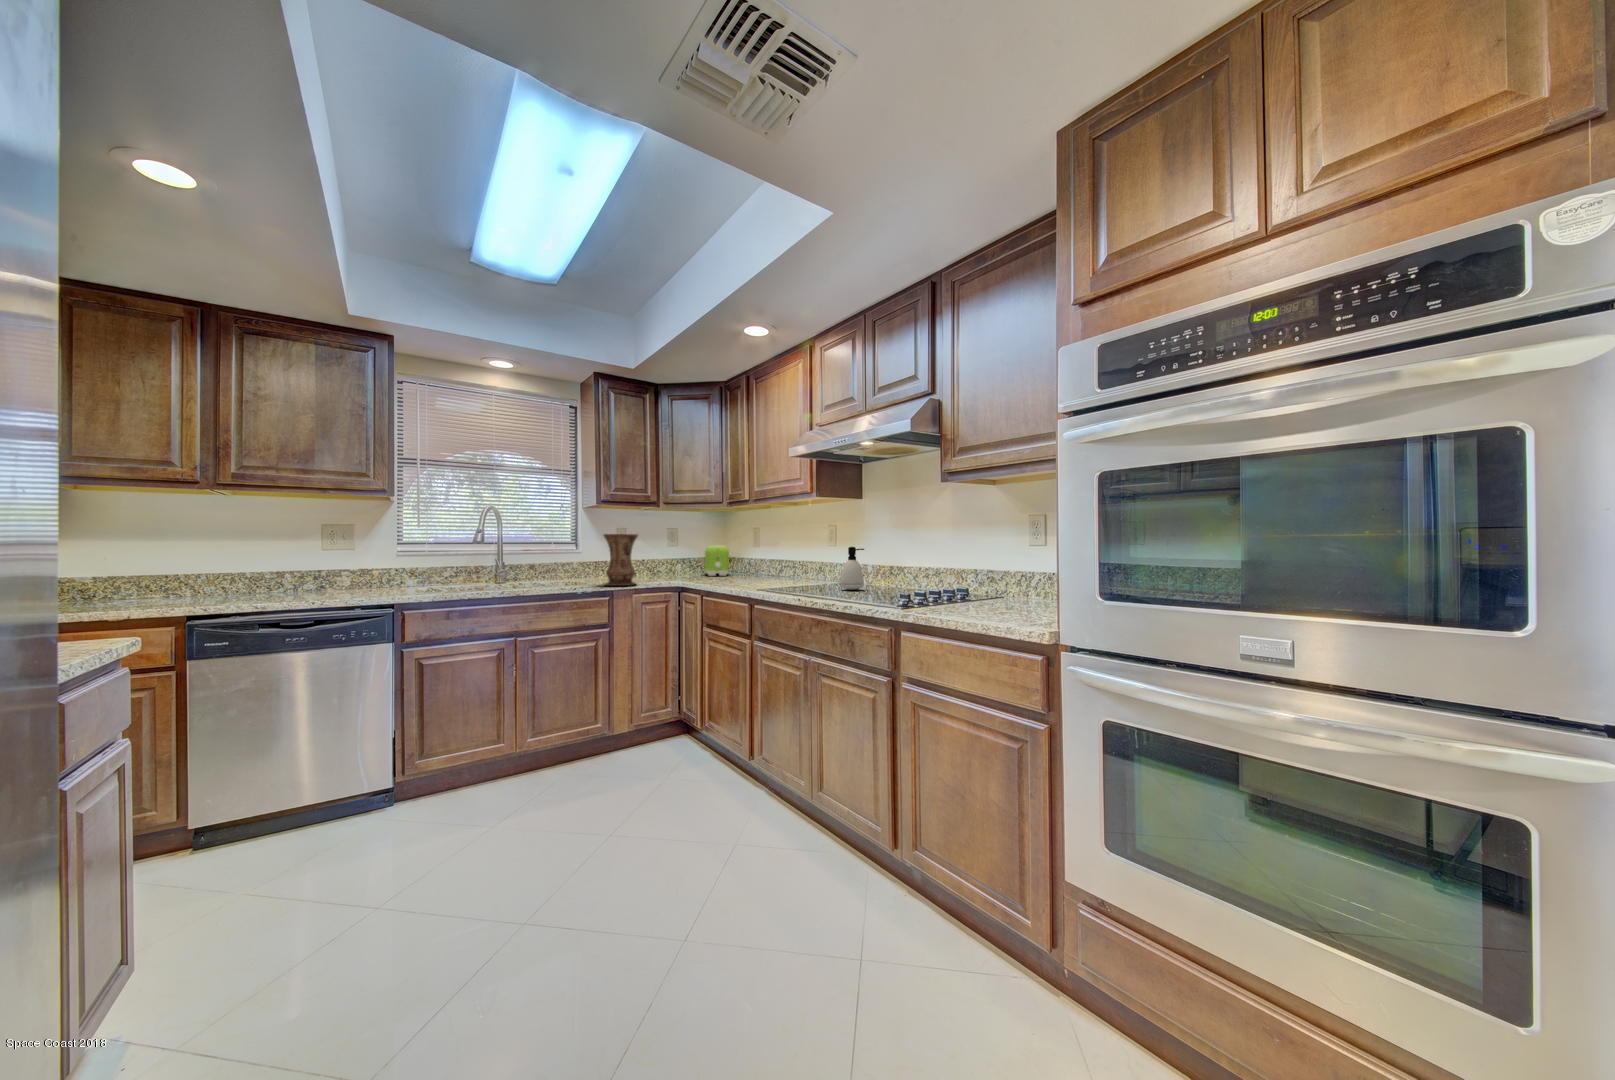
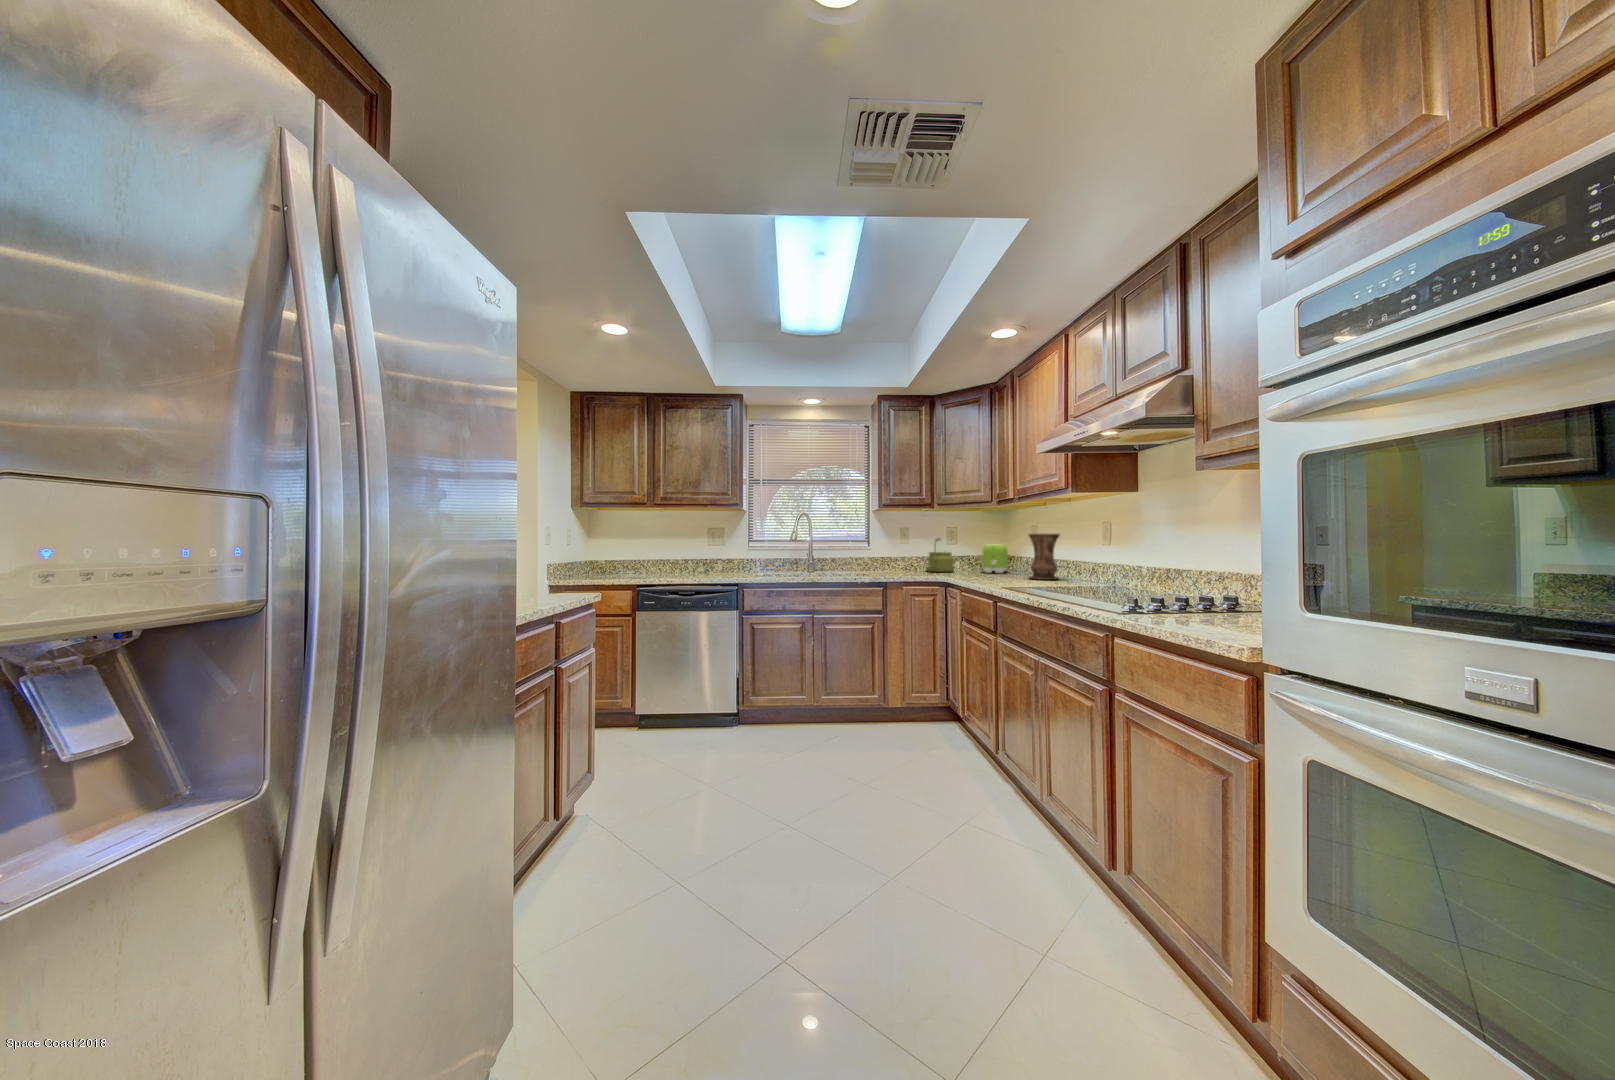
vase: present [604,534,638,586] -> present [1029,534,1060,580]
kettle: none [643,539,676,577] -> present [925,538,955,572]
soap dispenser: present [840,547,864,590] -> none [1103,546,1133,593]

